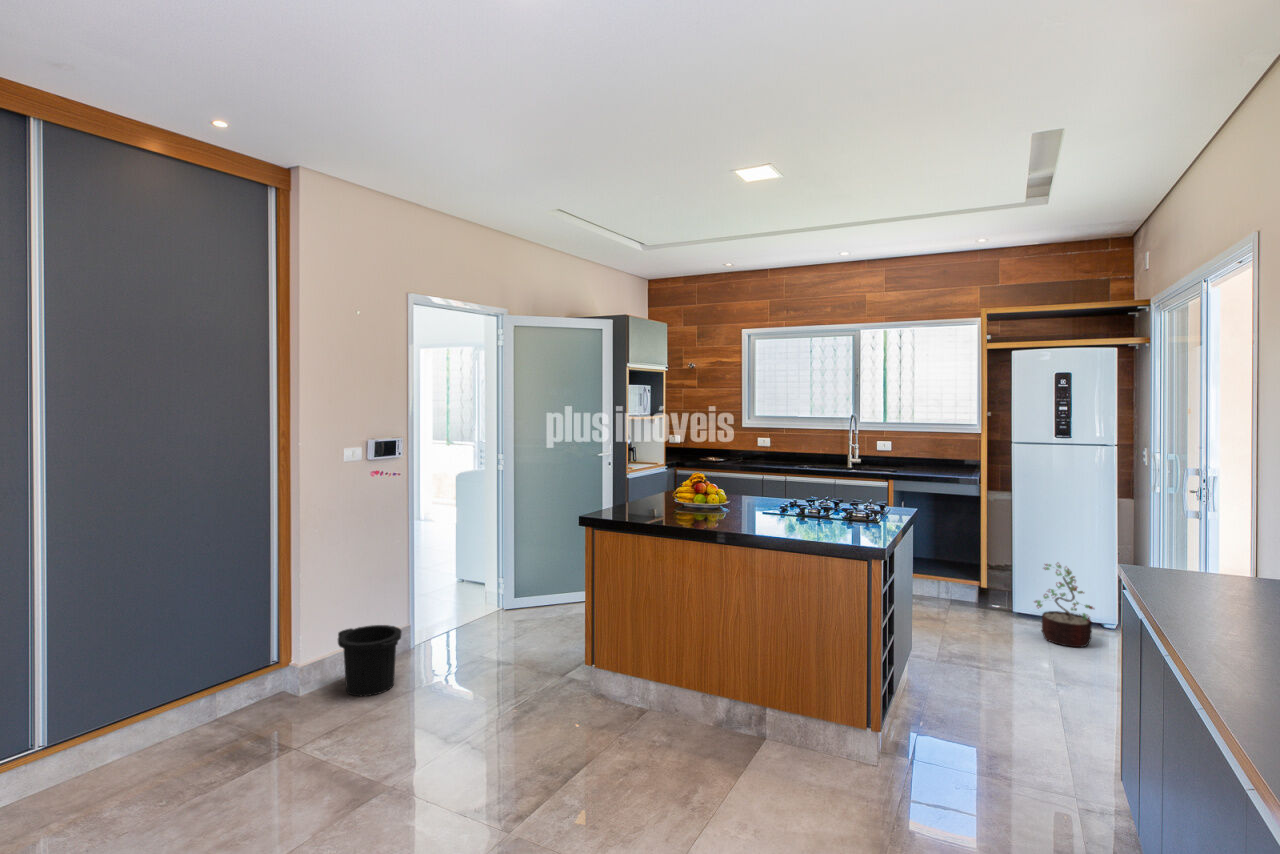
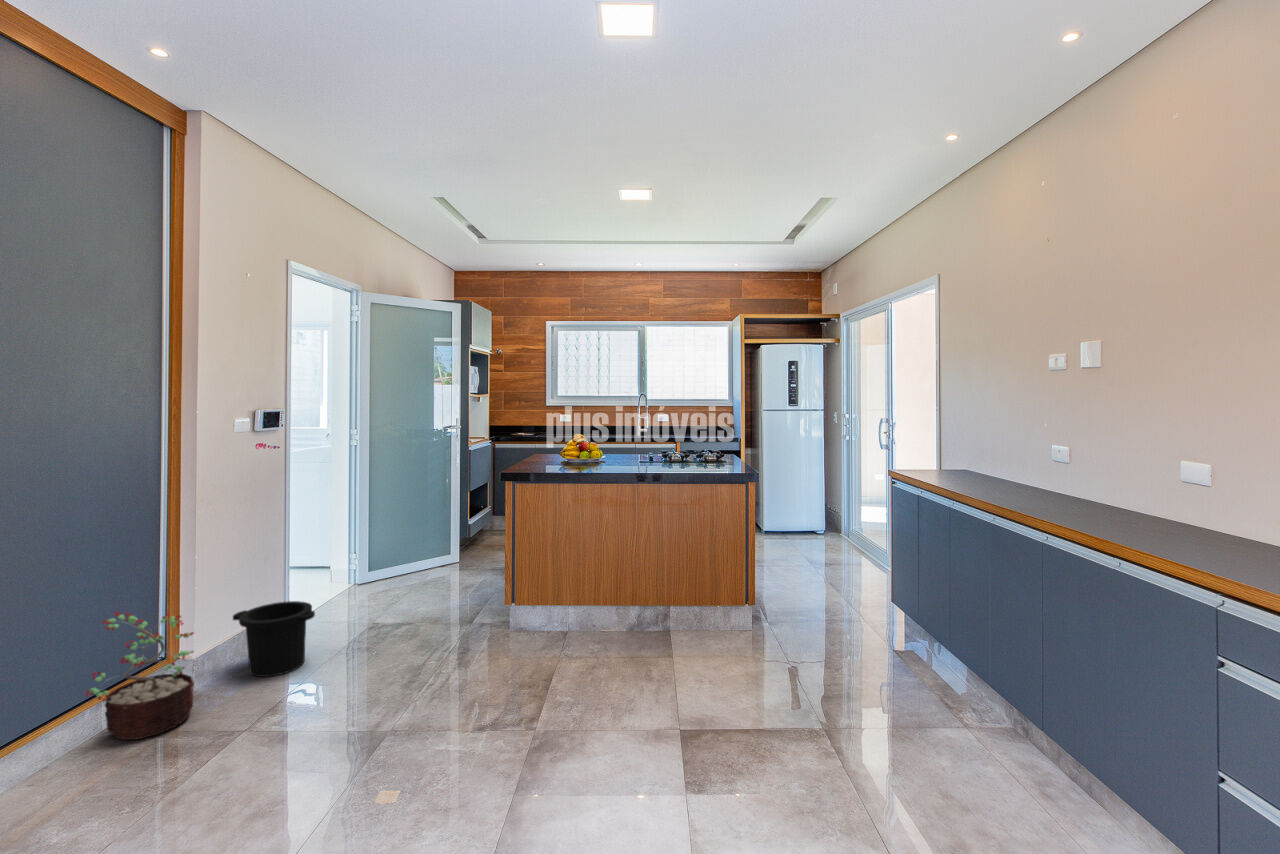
decorative plant: present [1035,564,1094,647] -> present [85,612,194,740]

